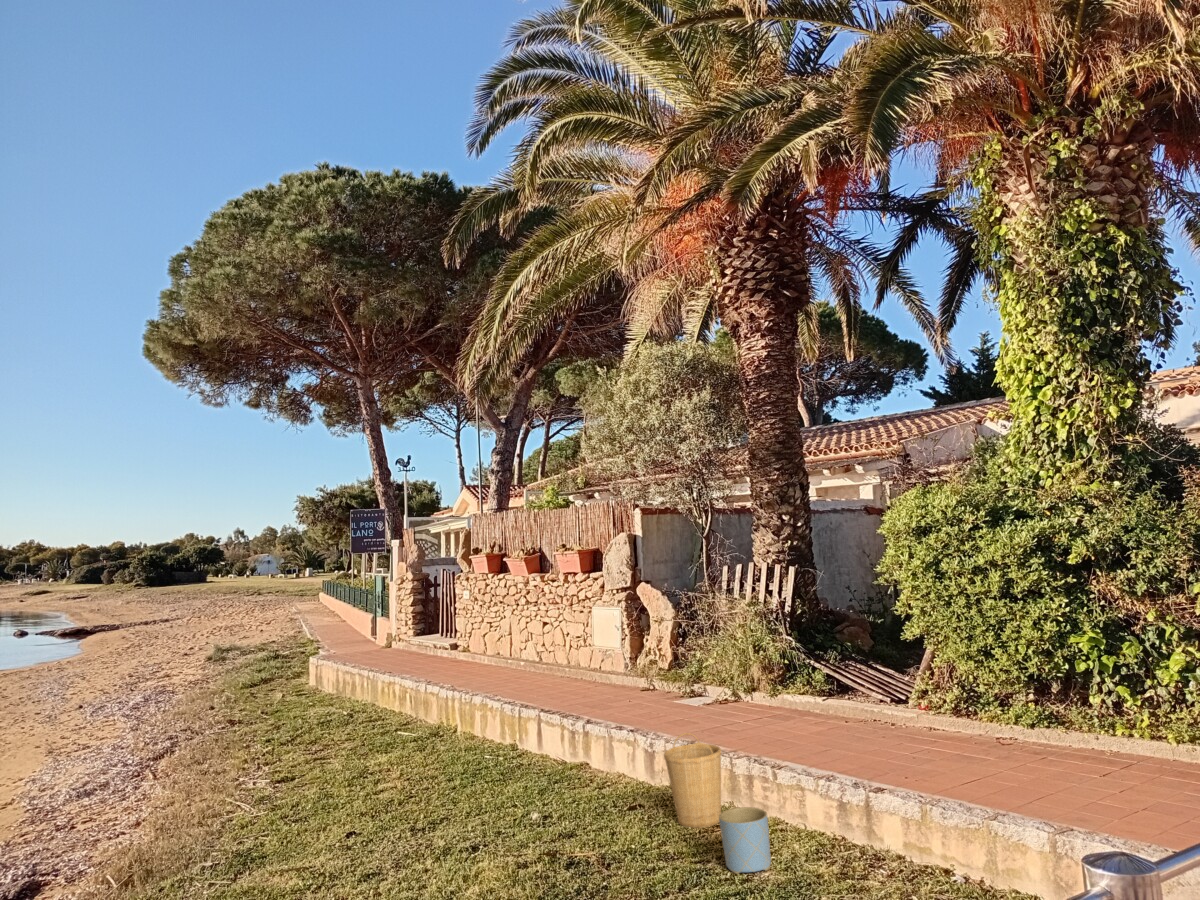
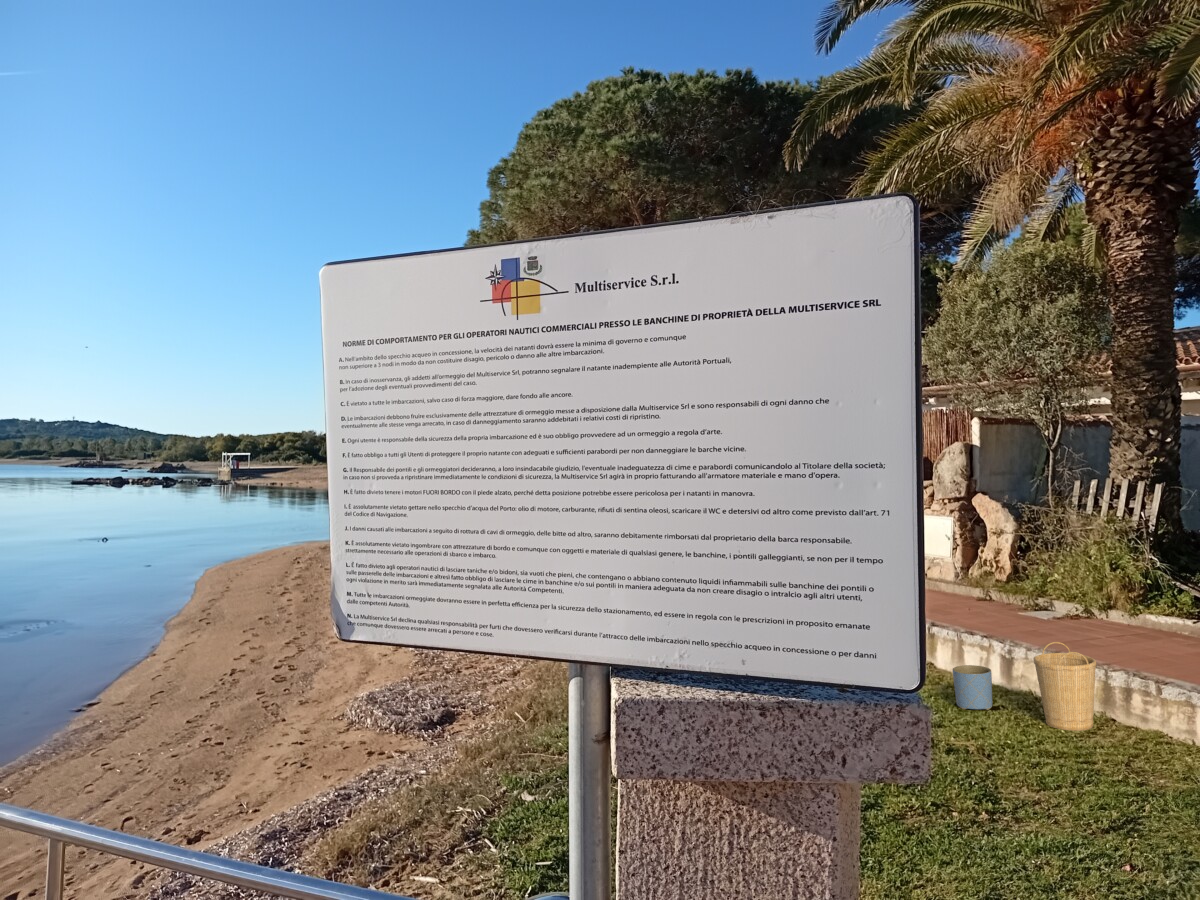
planter: present [719,807,771,874] -> present [953,665,992,710]

